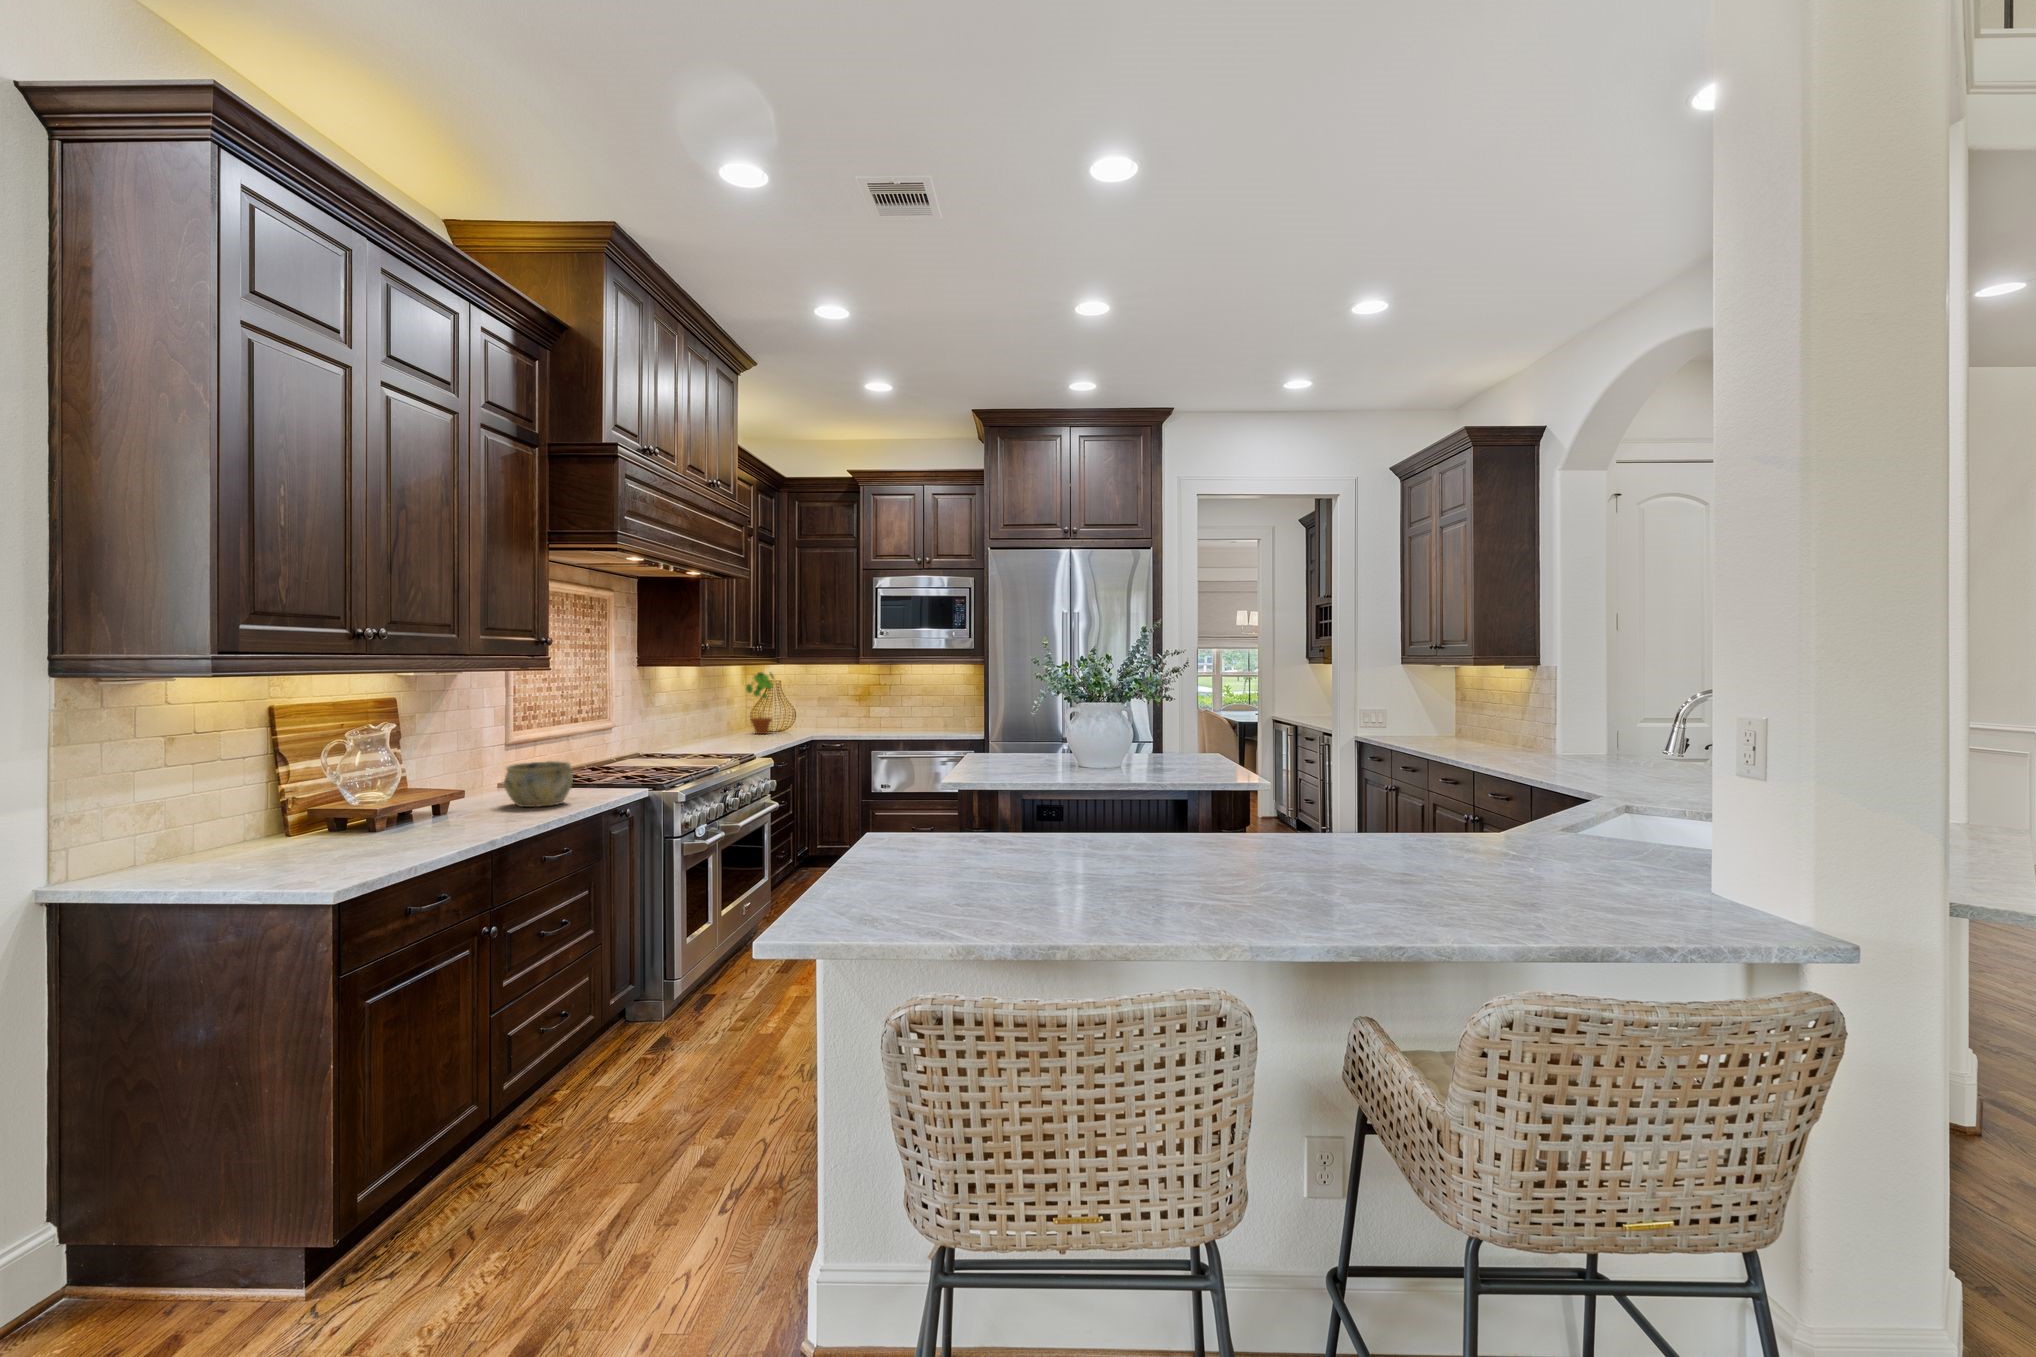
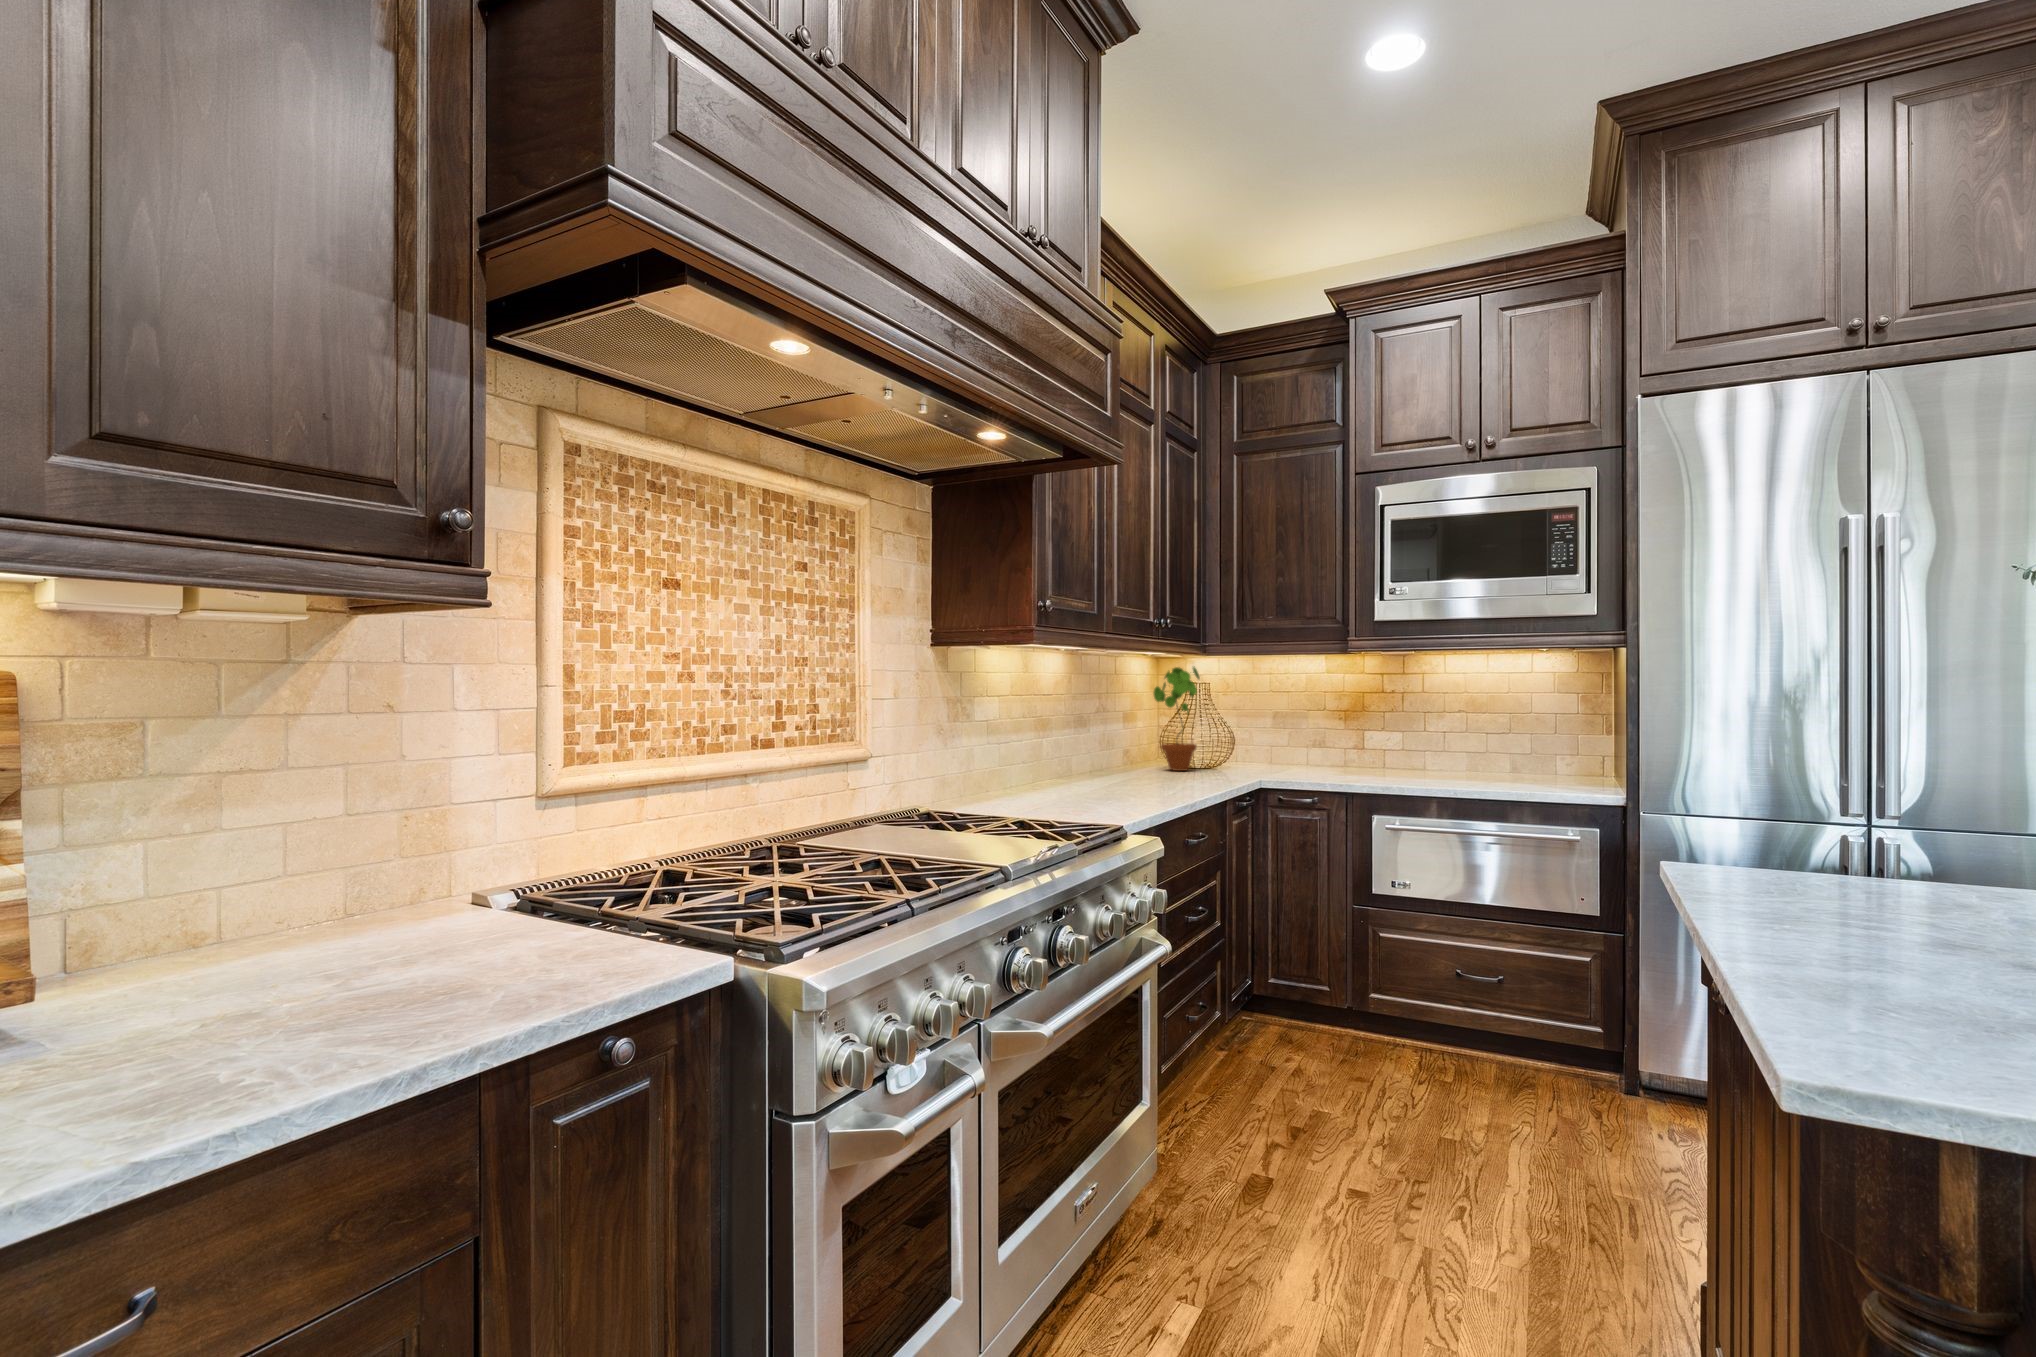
ceramic bowl: present [504,761,573,807] -> none [185,875,437,1047]

